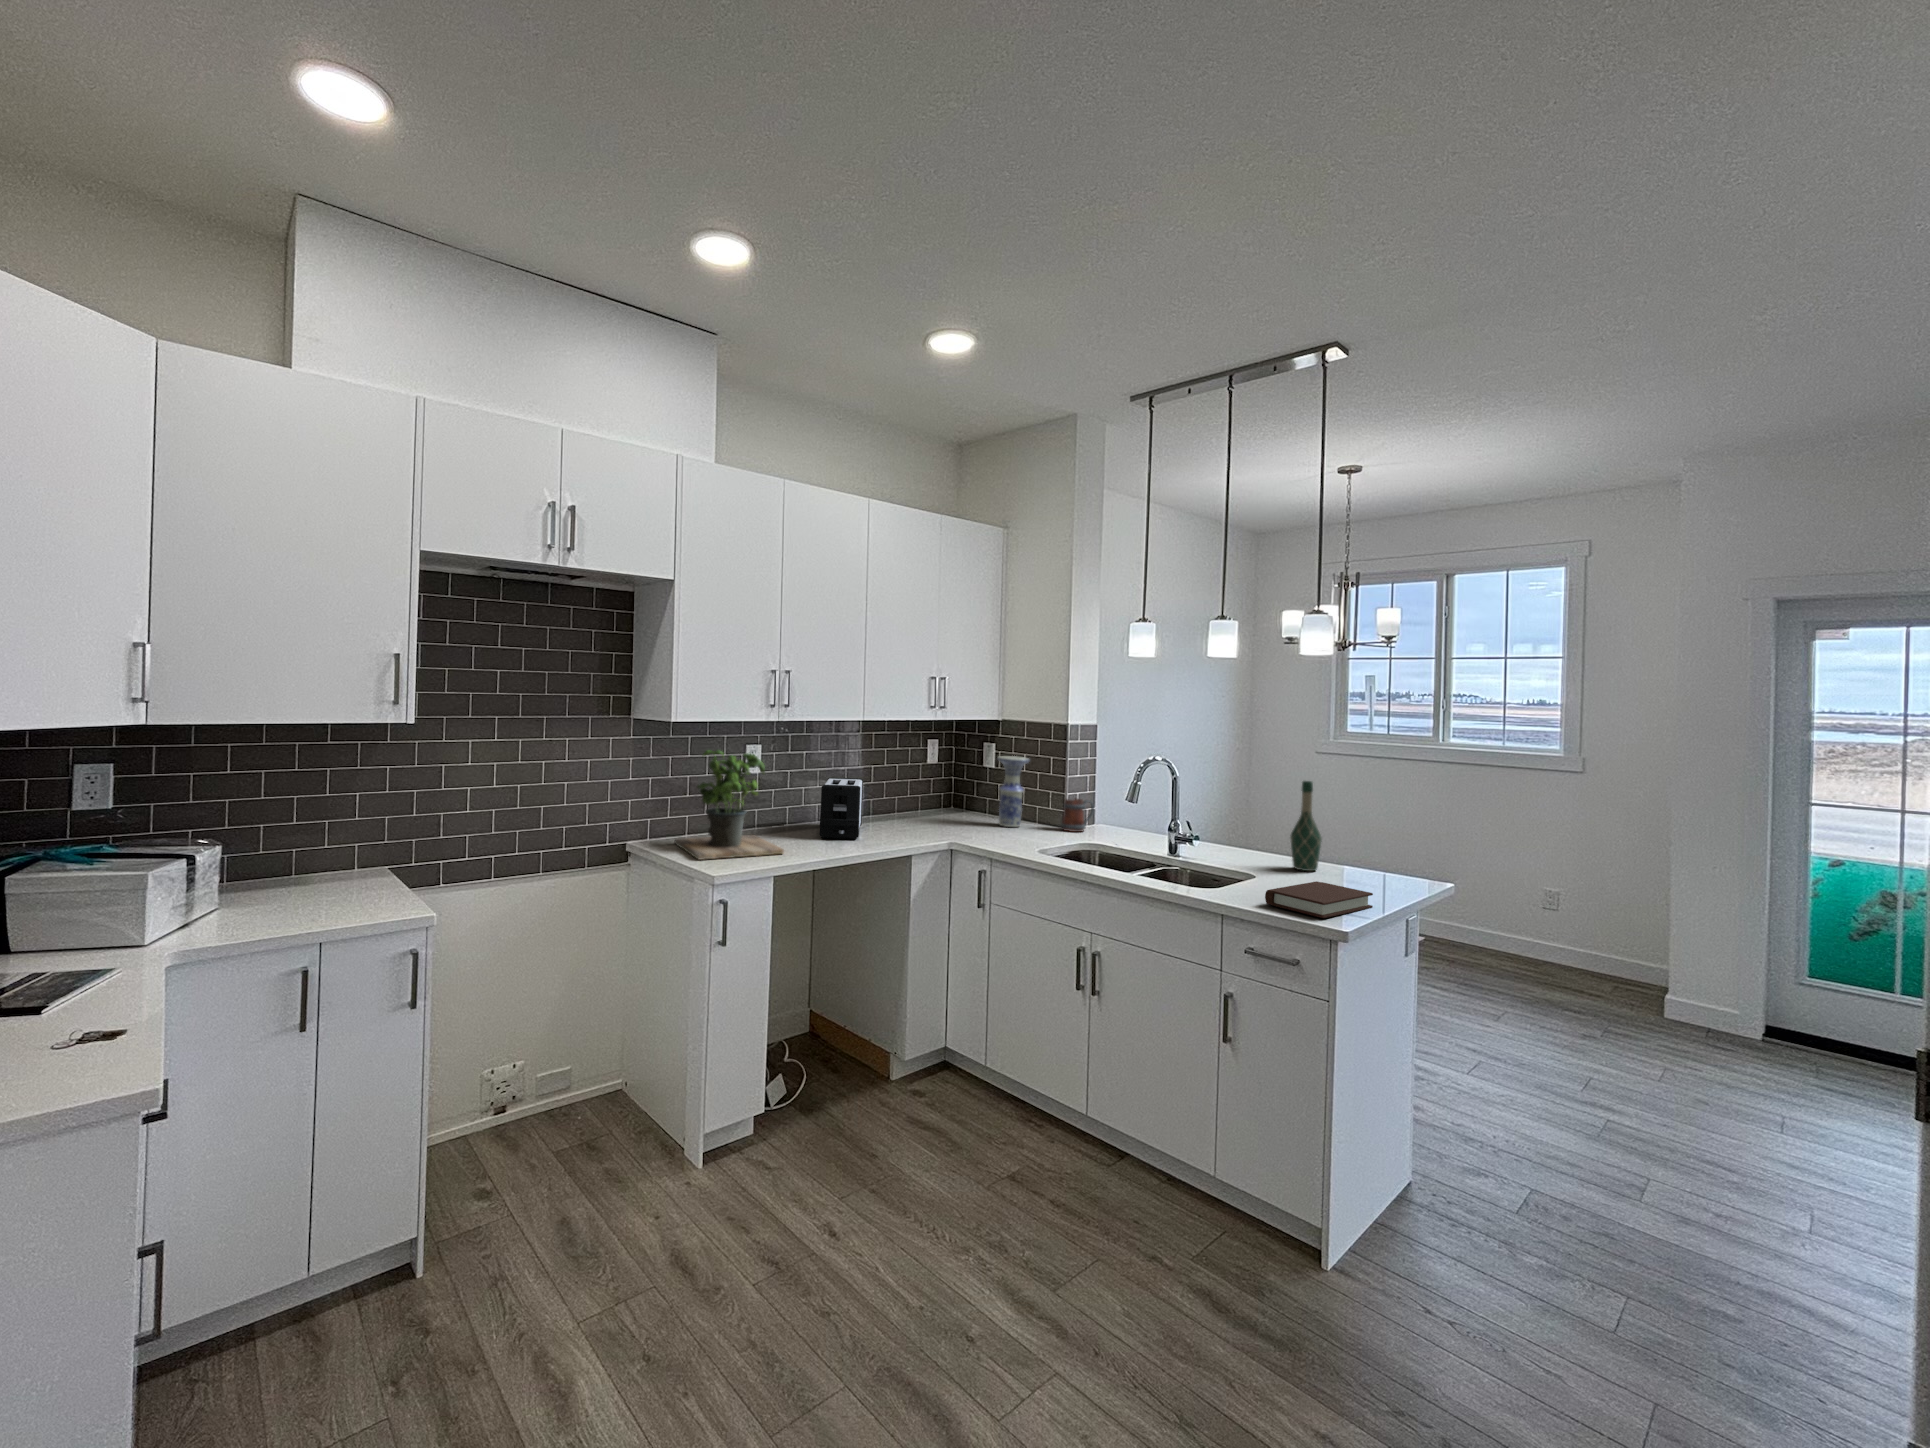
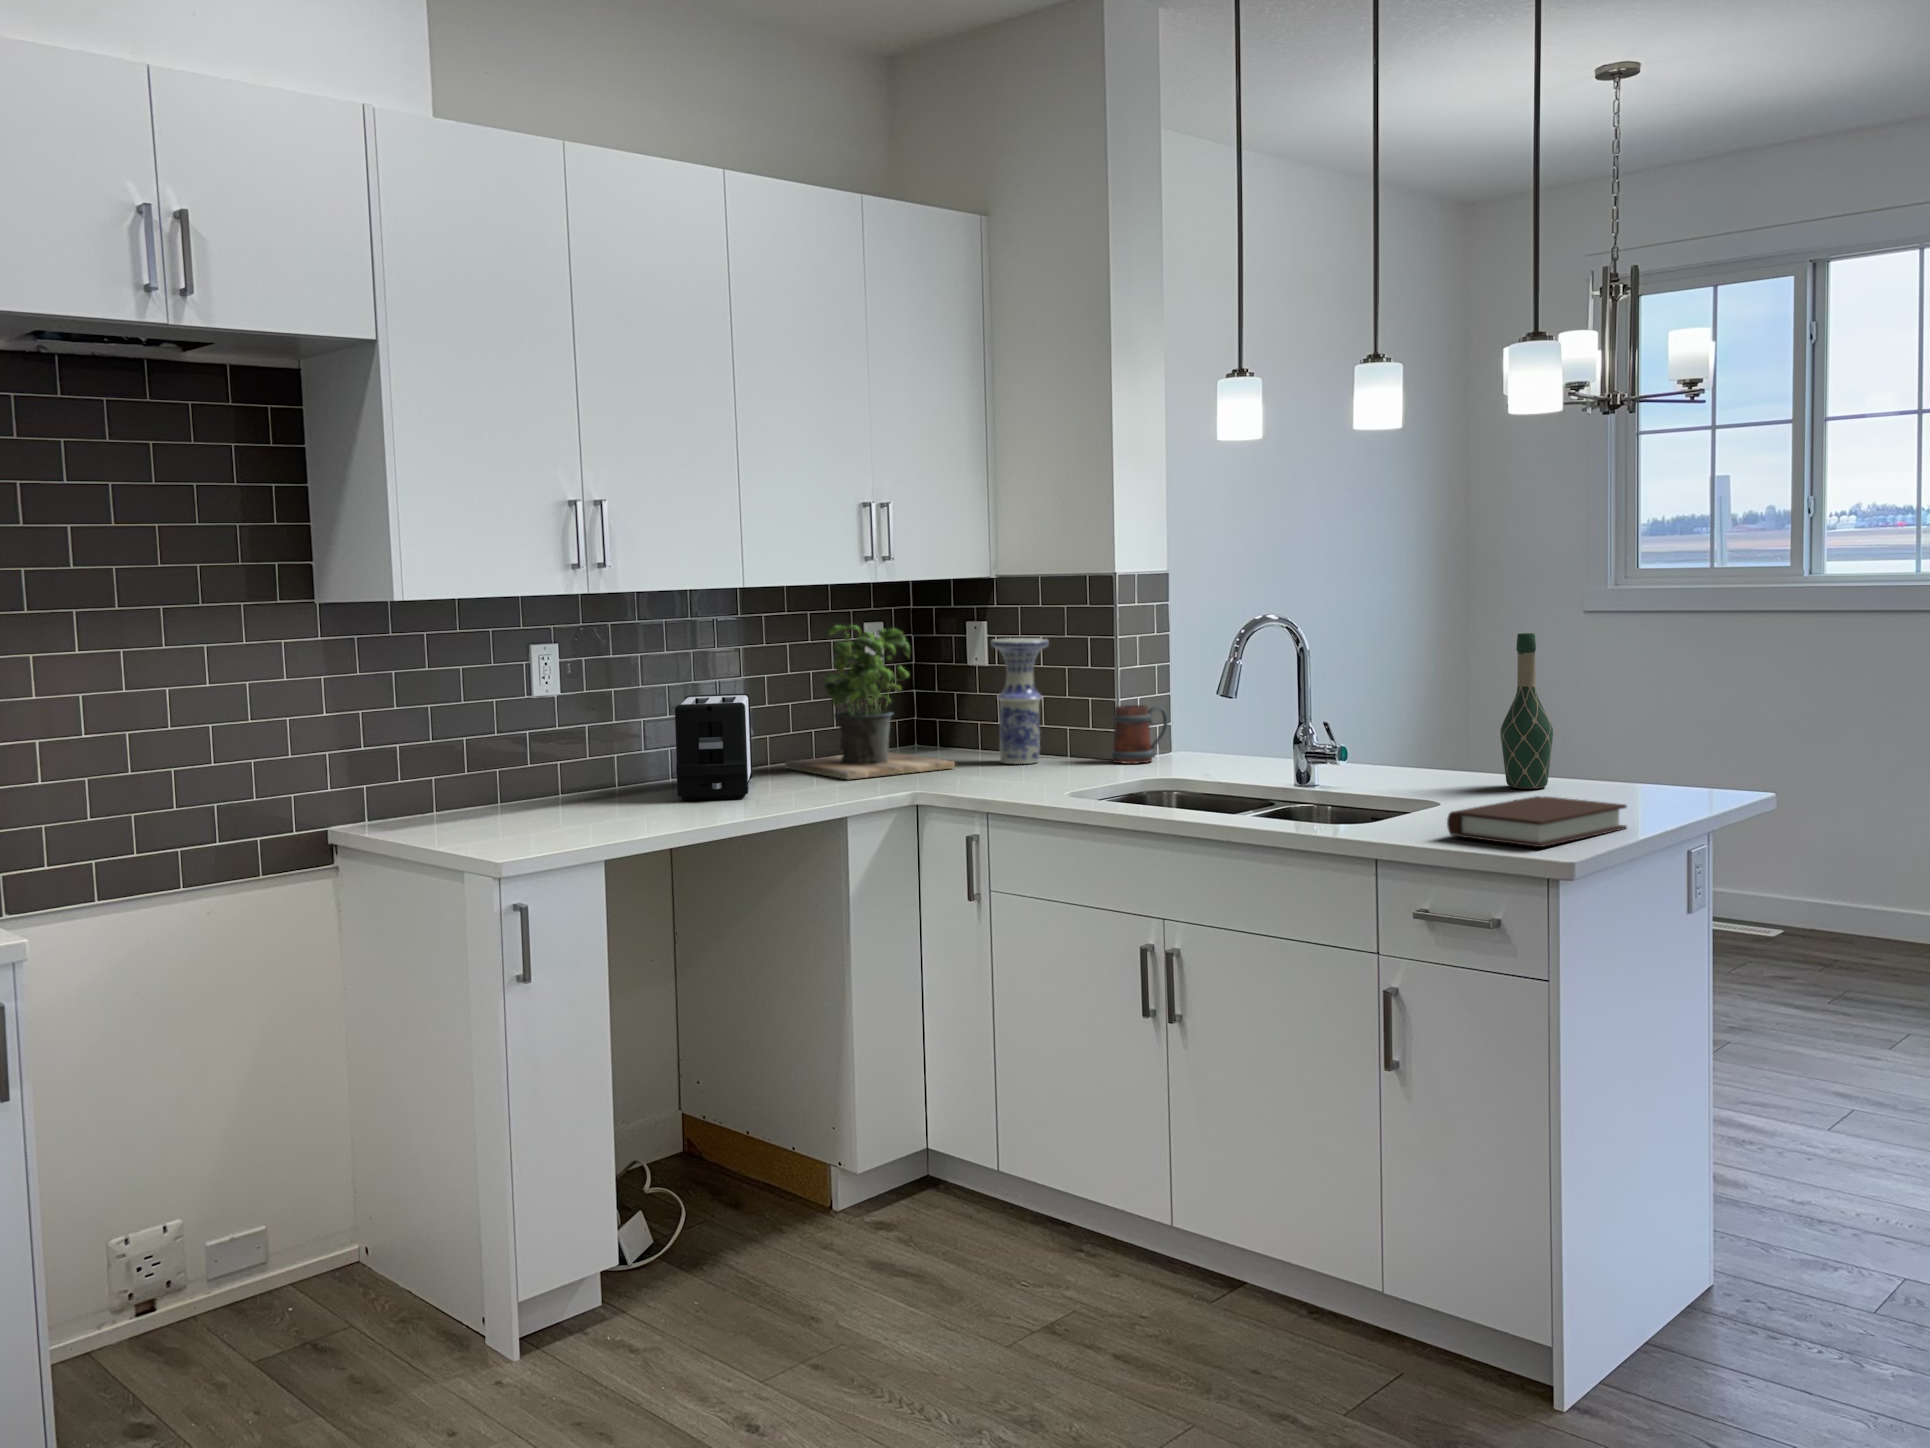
potted plant: present [675,750,784,860] -> present [785,625,955,779]

